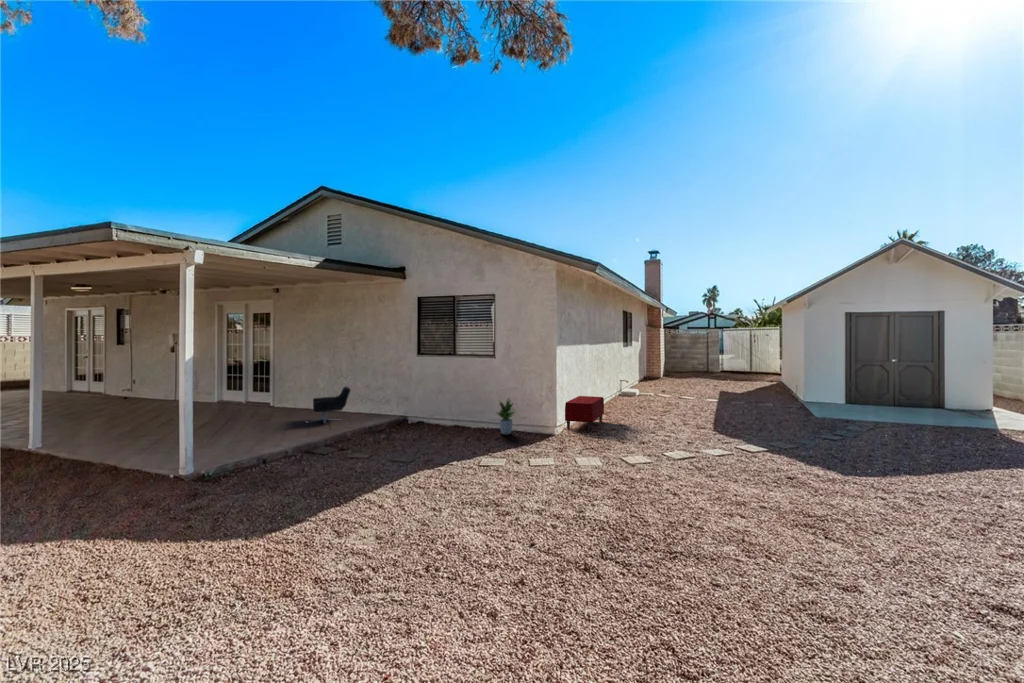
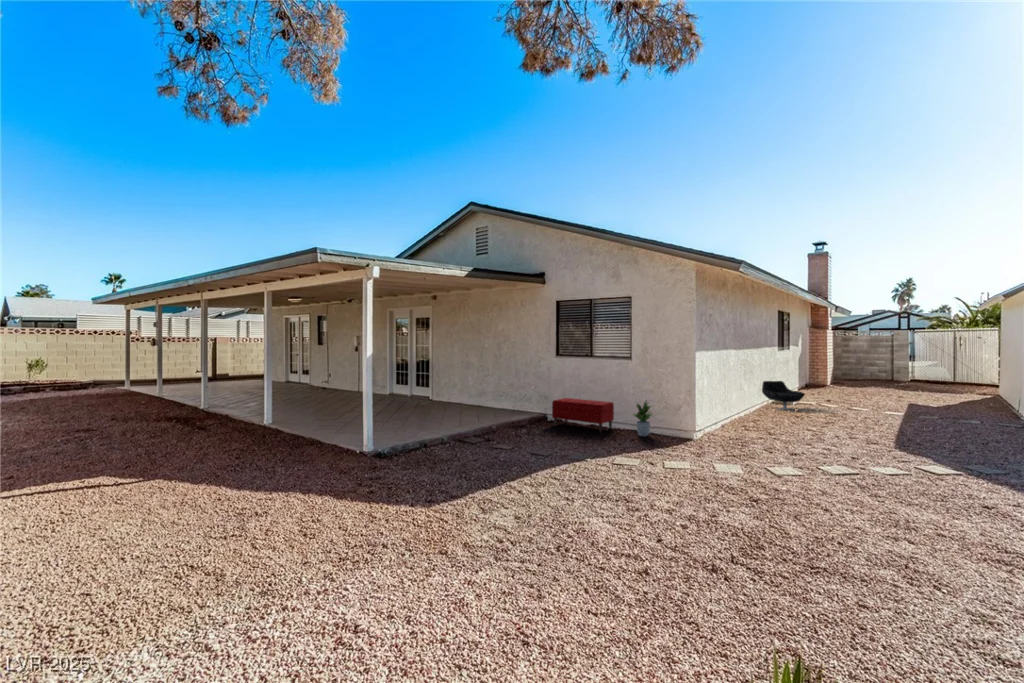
lounge chair: present [313,386,350,423] -> present [762,381,805,410]
bench: present [565,396,604,431] -> present [552,398,614,432]

